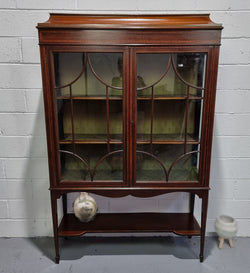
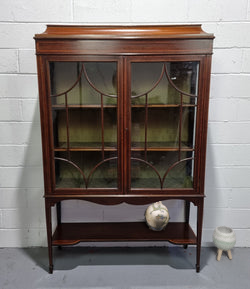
decorative vase: present [72,192,98,222] -> present [144,201,170,231]

